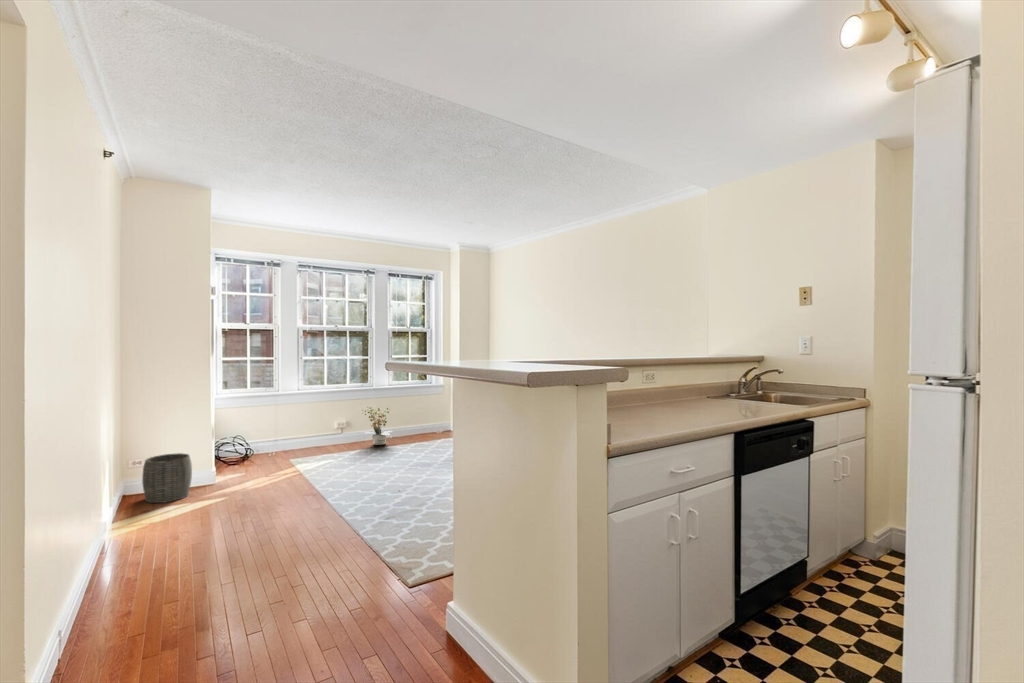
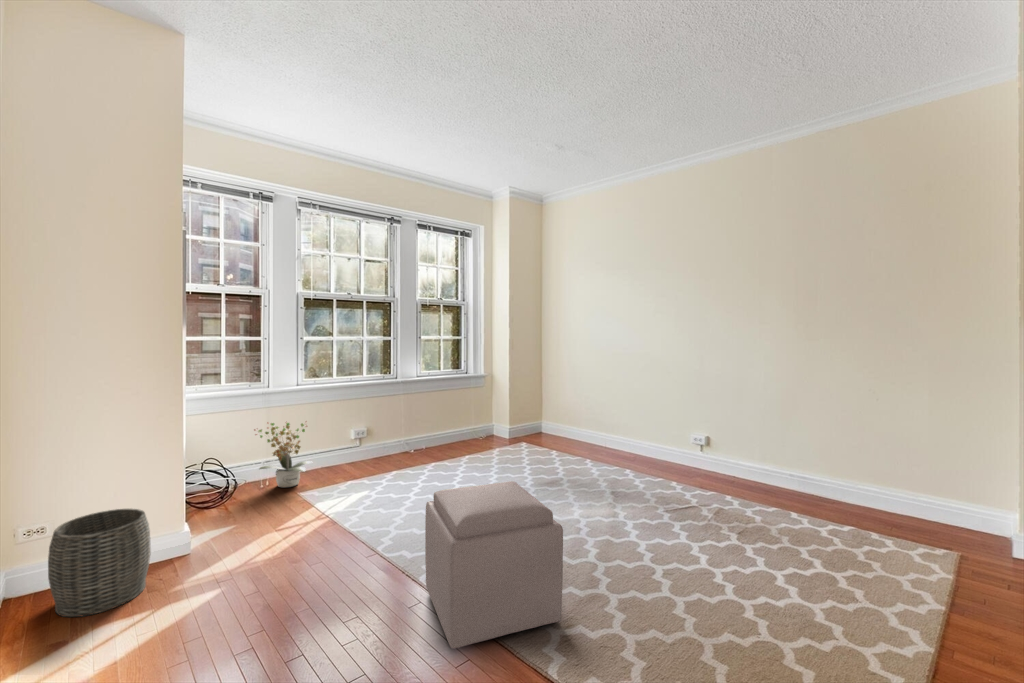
potted plant: present [362,407,392,445] -> present [254,422,311,488]
ottoman: none [321,445,388,522] -> present [425,481,563,649]

